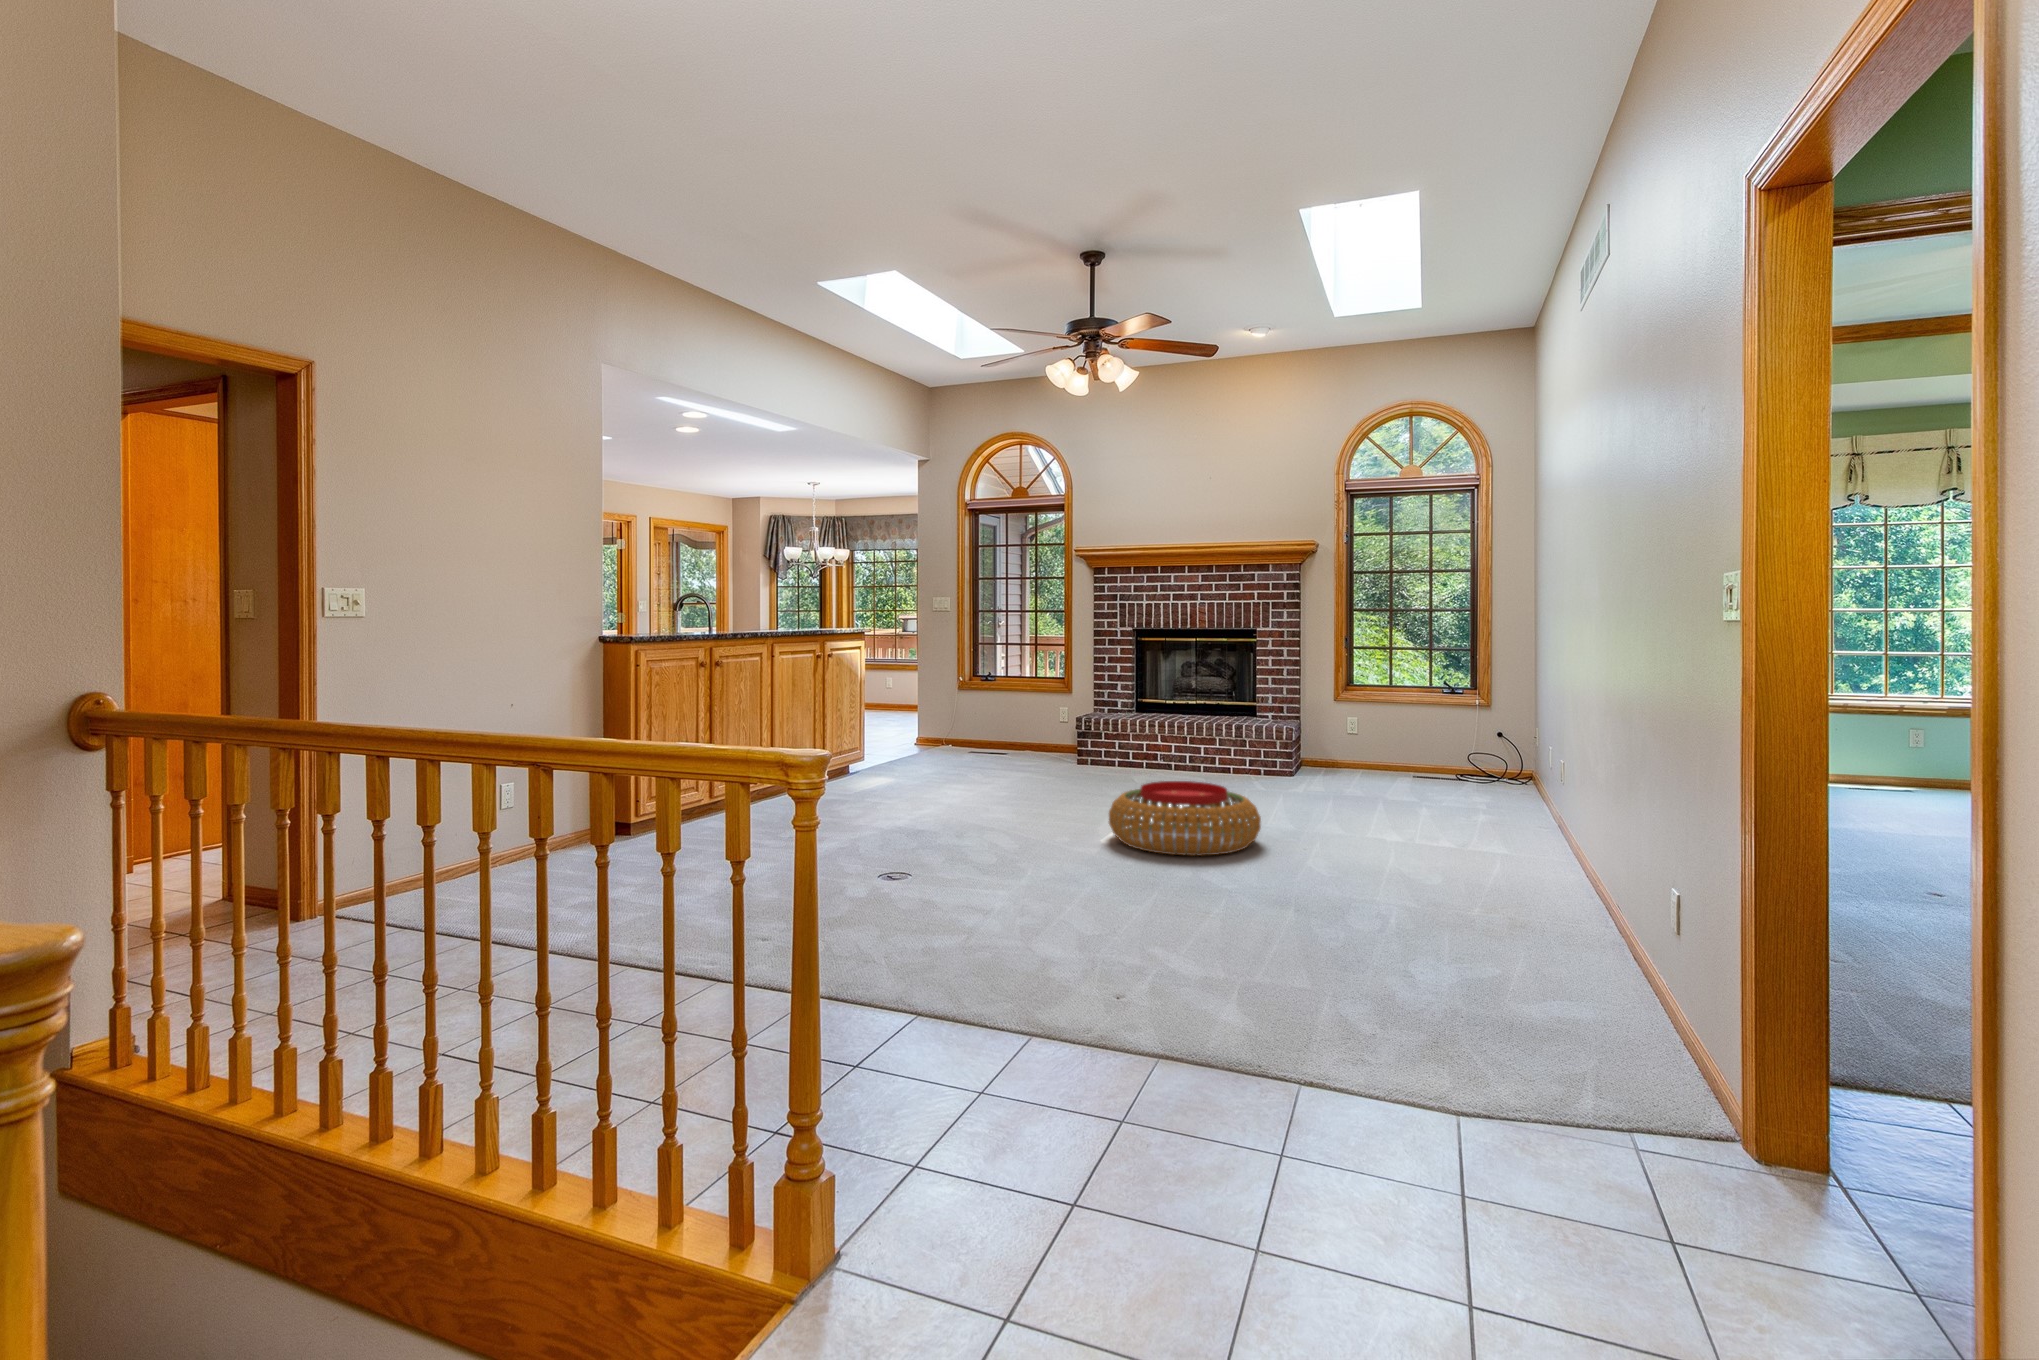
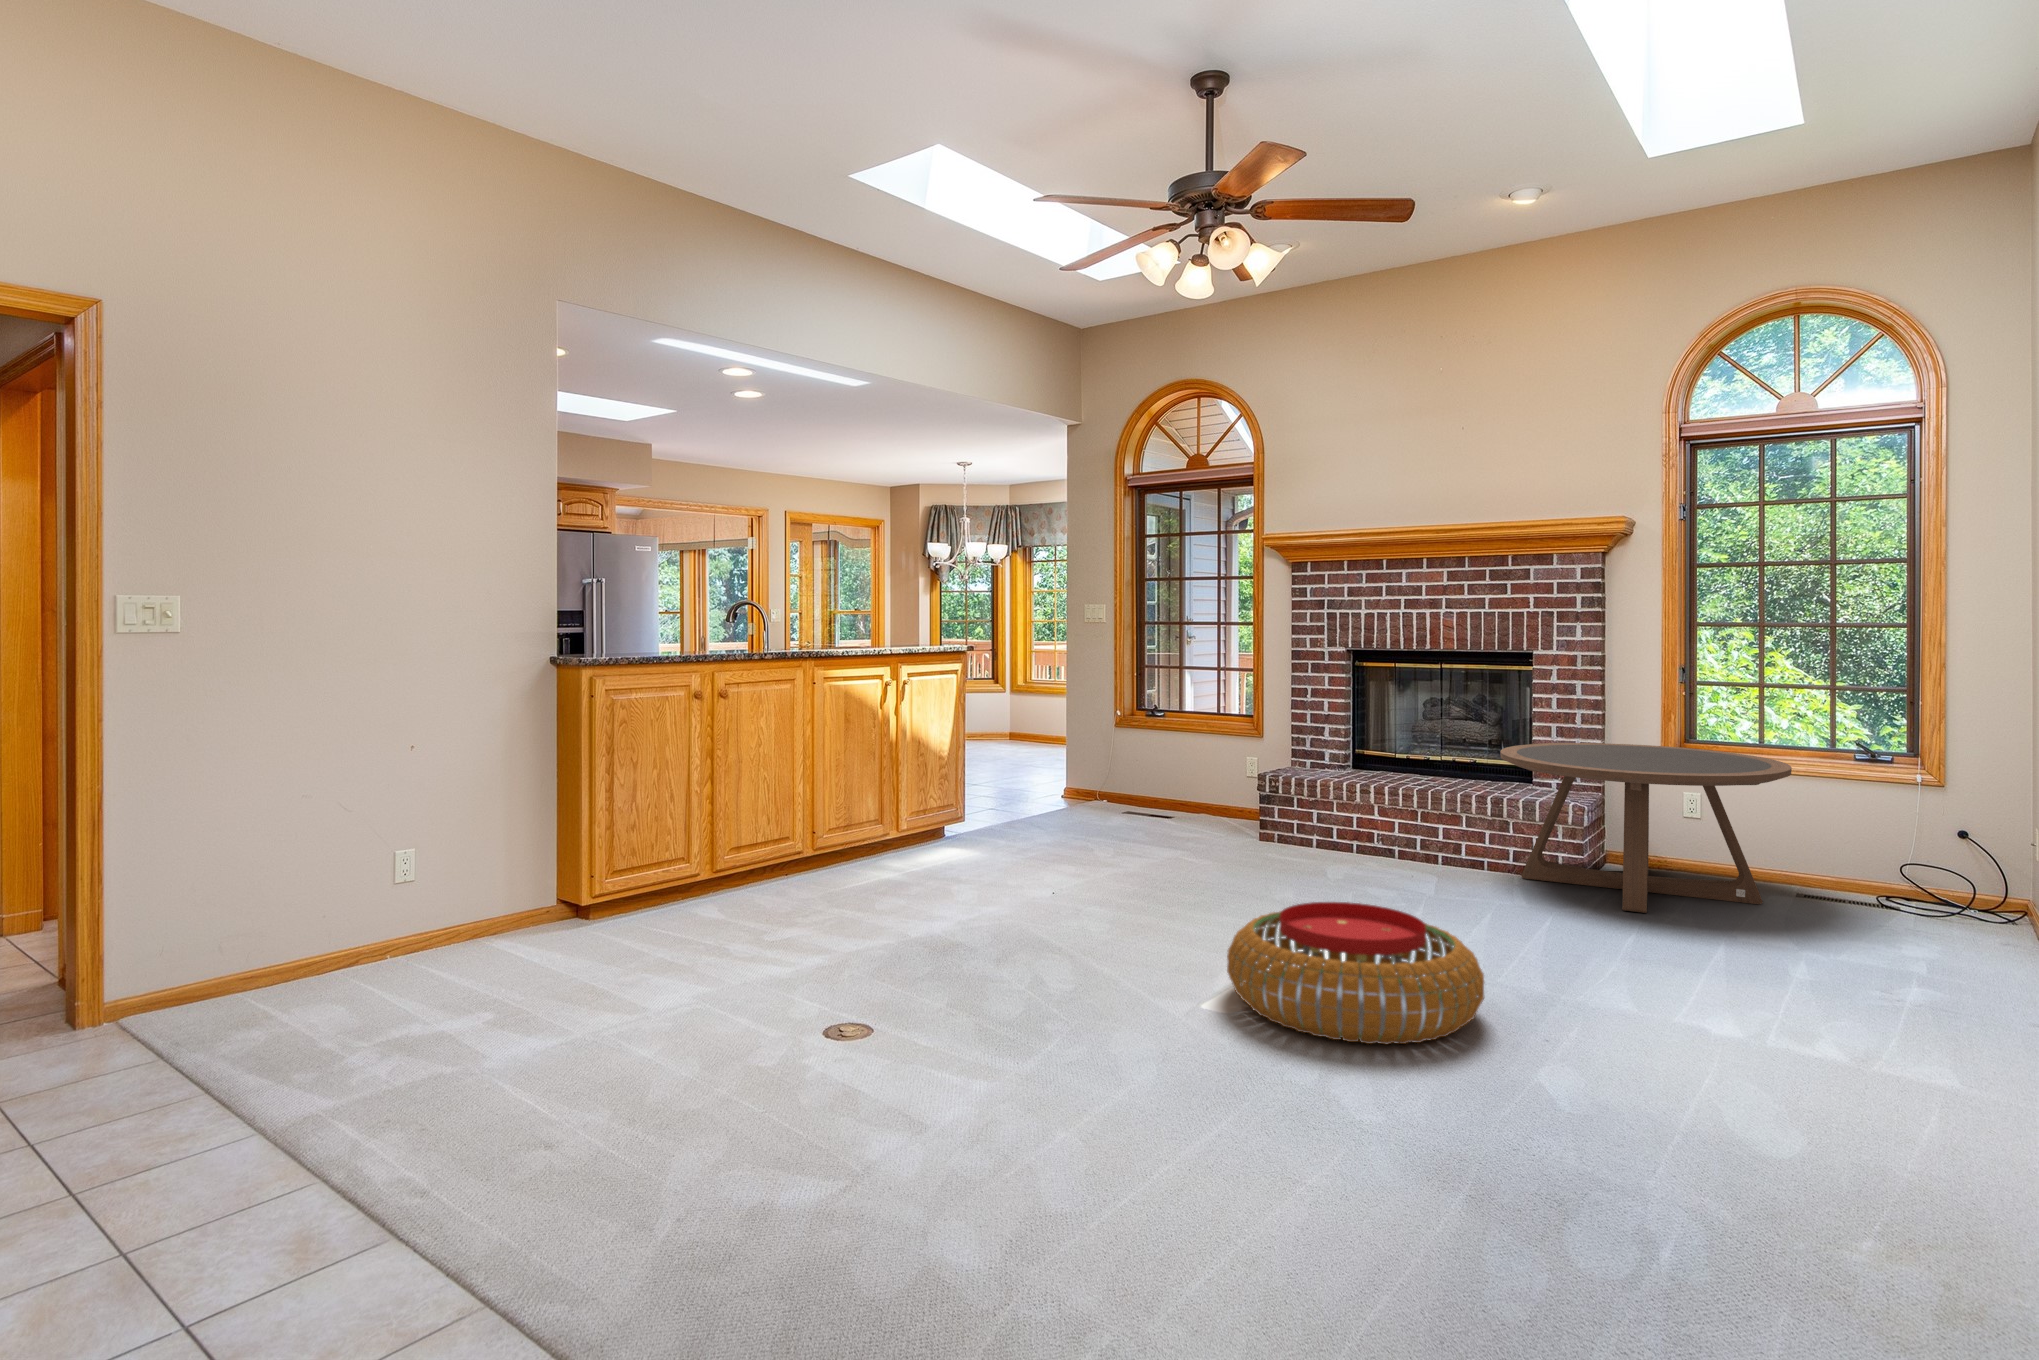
coffee table: none [1242,688,1411,790] -> present [1500,743,1792,913]

